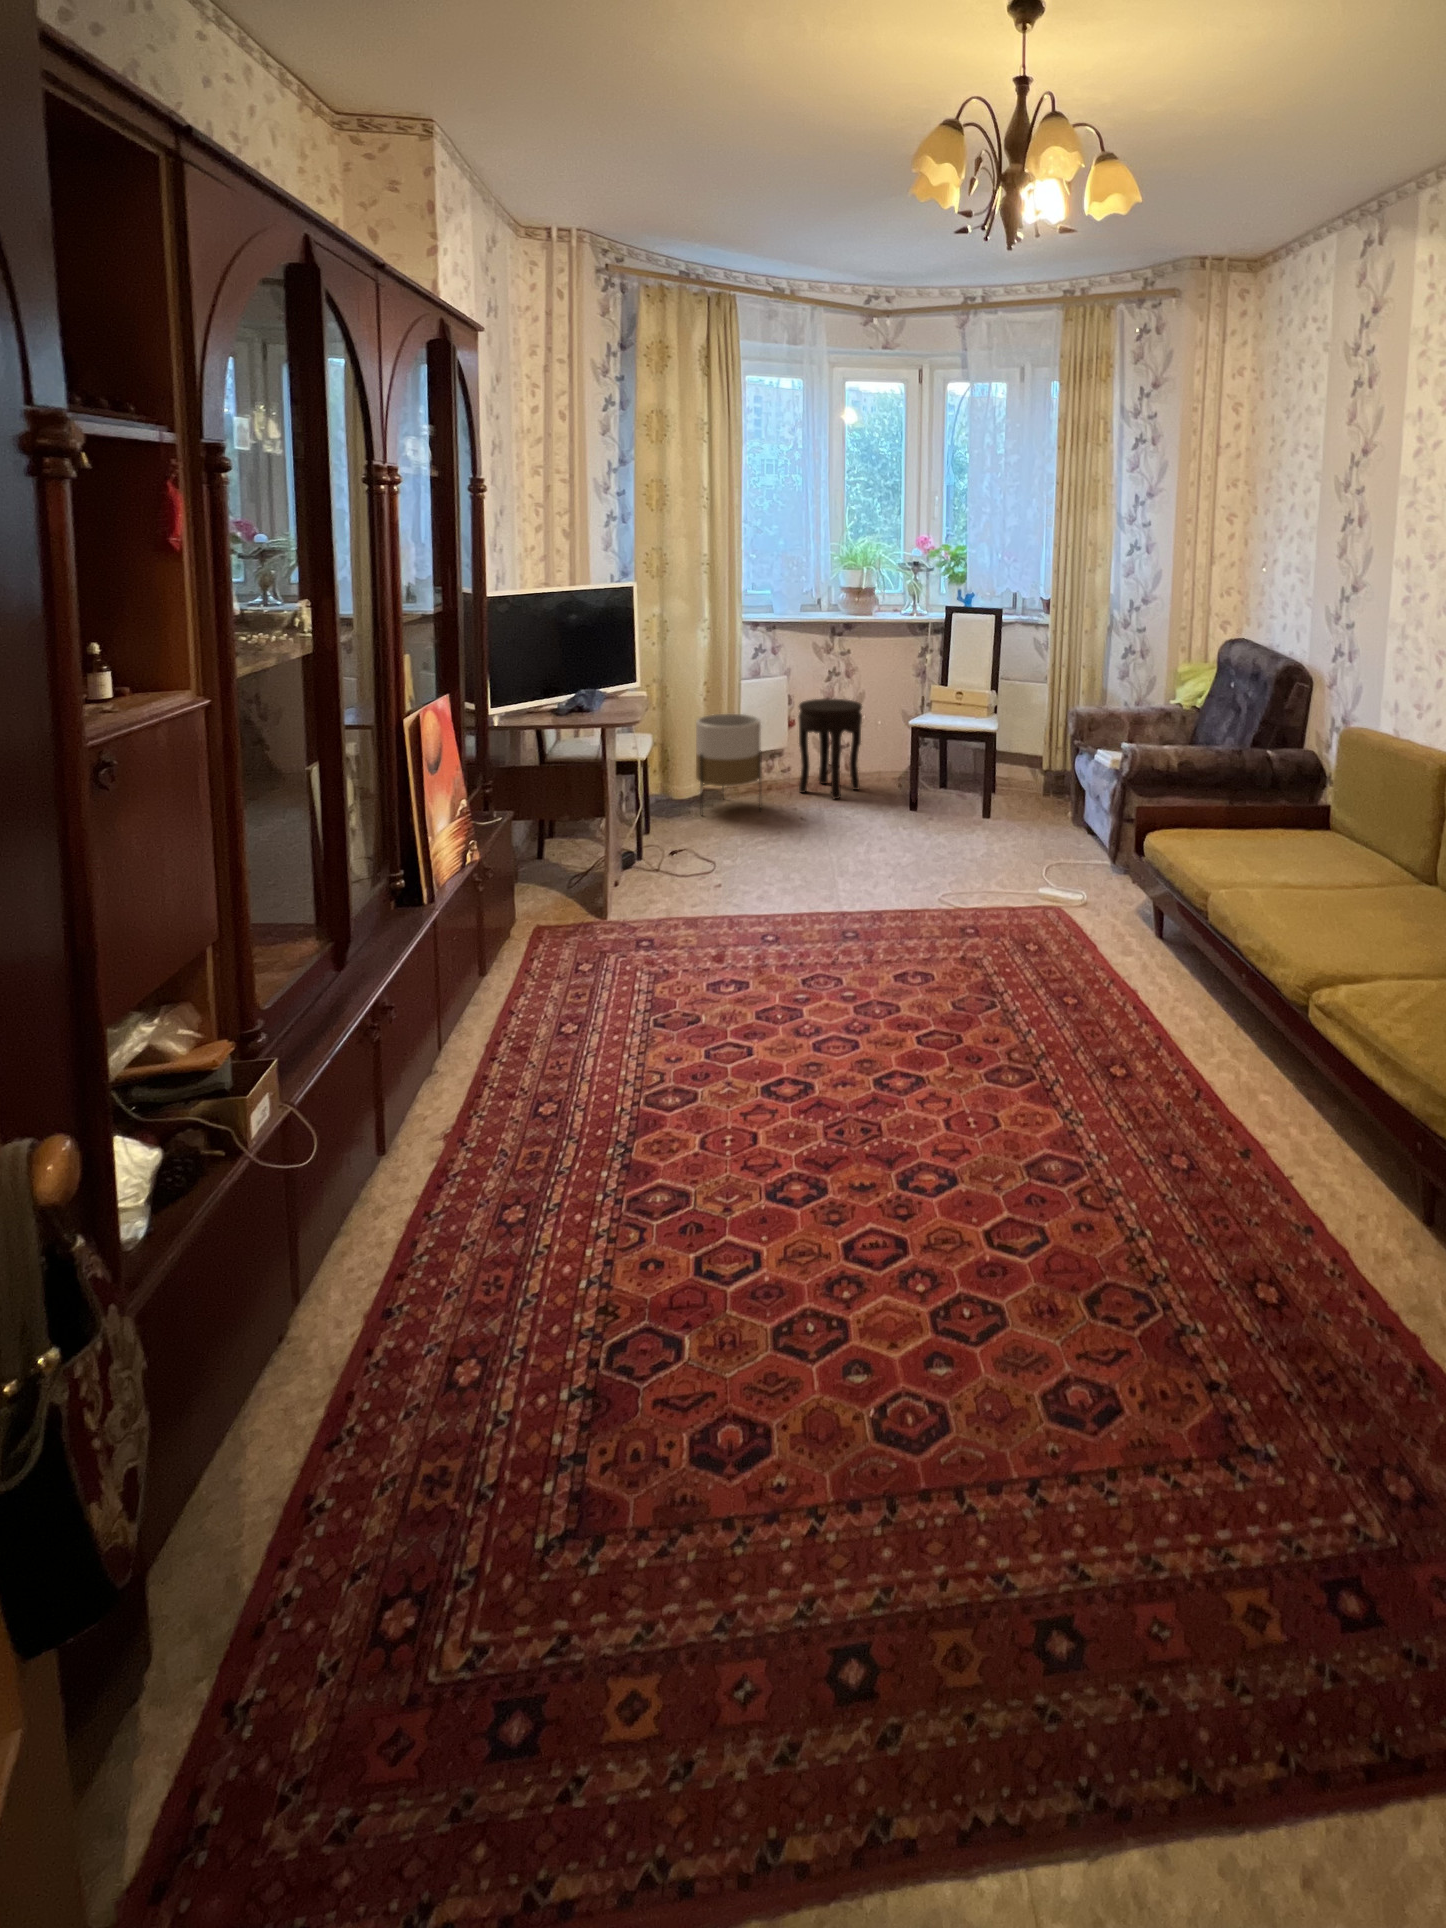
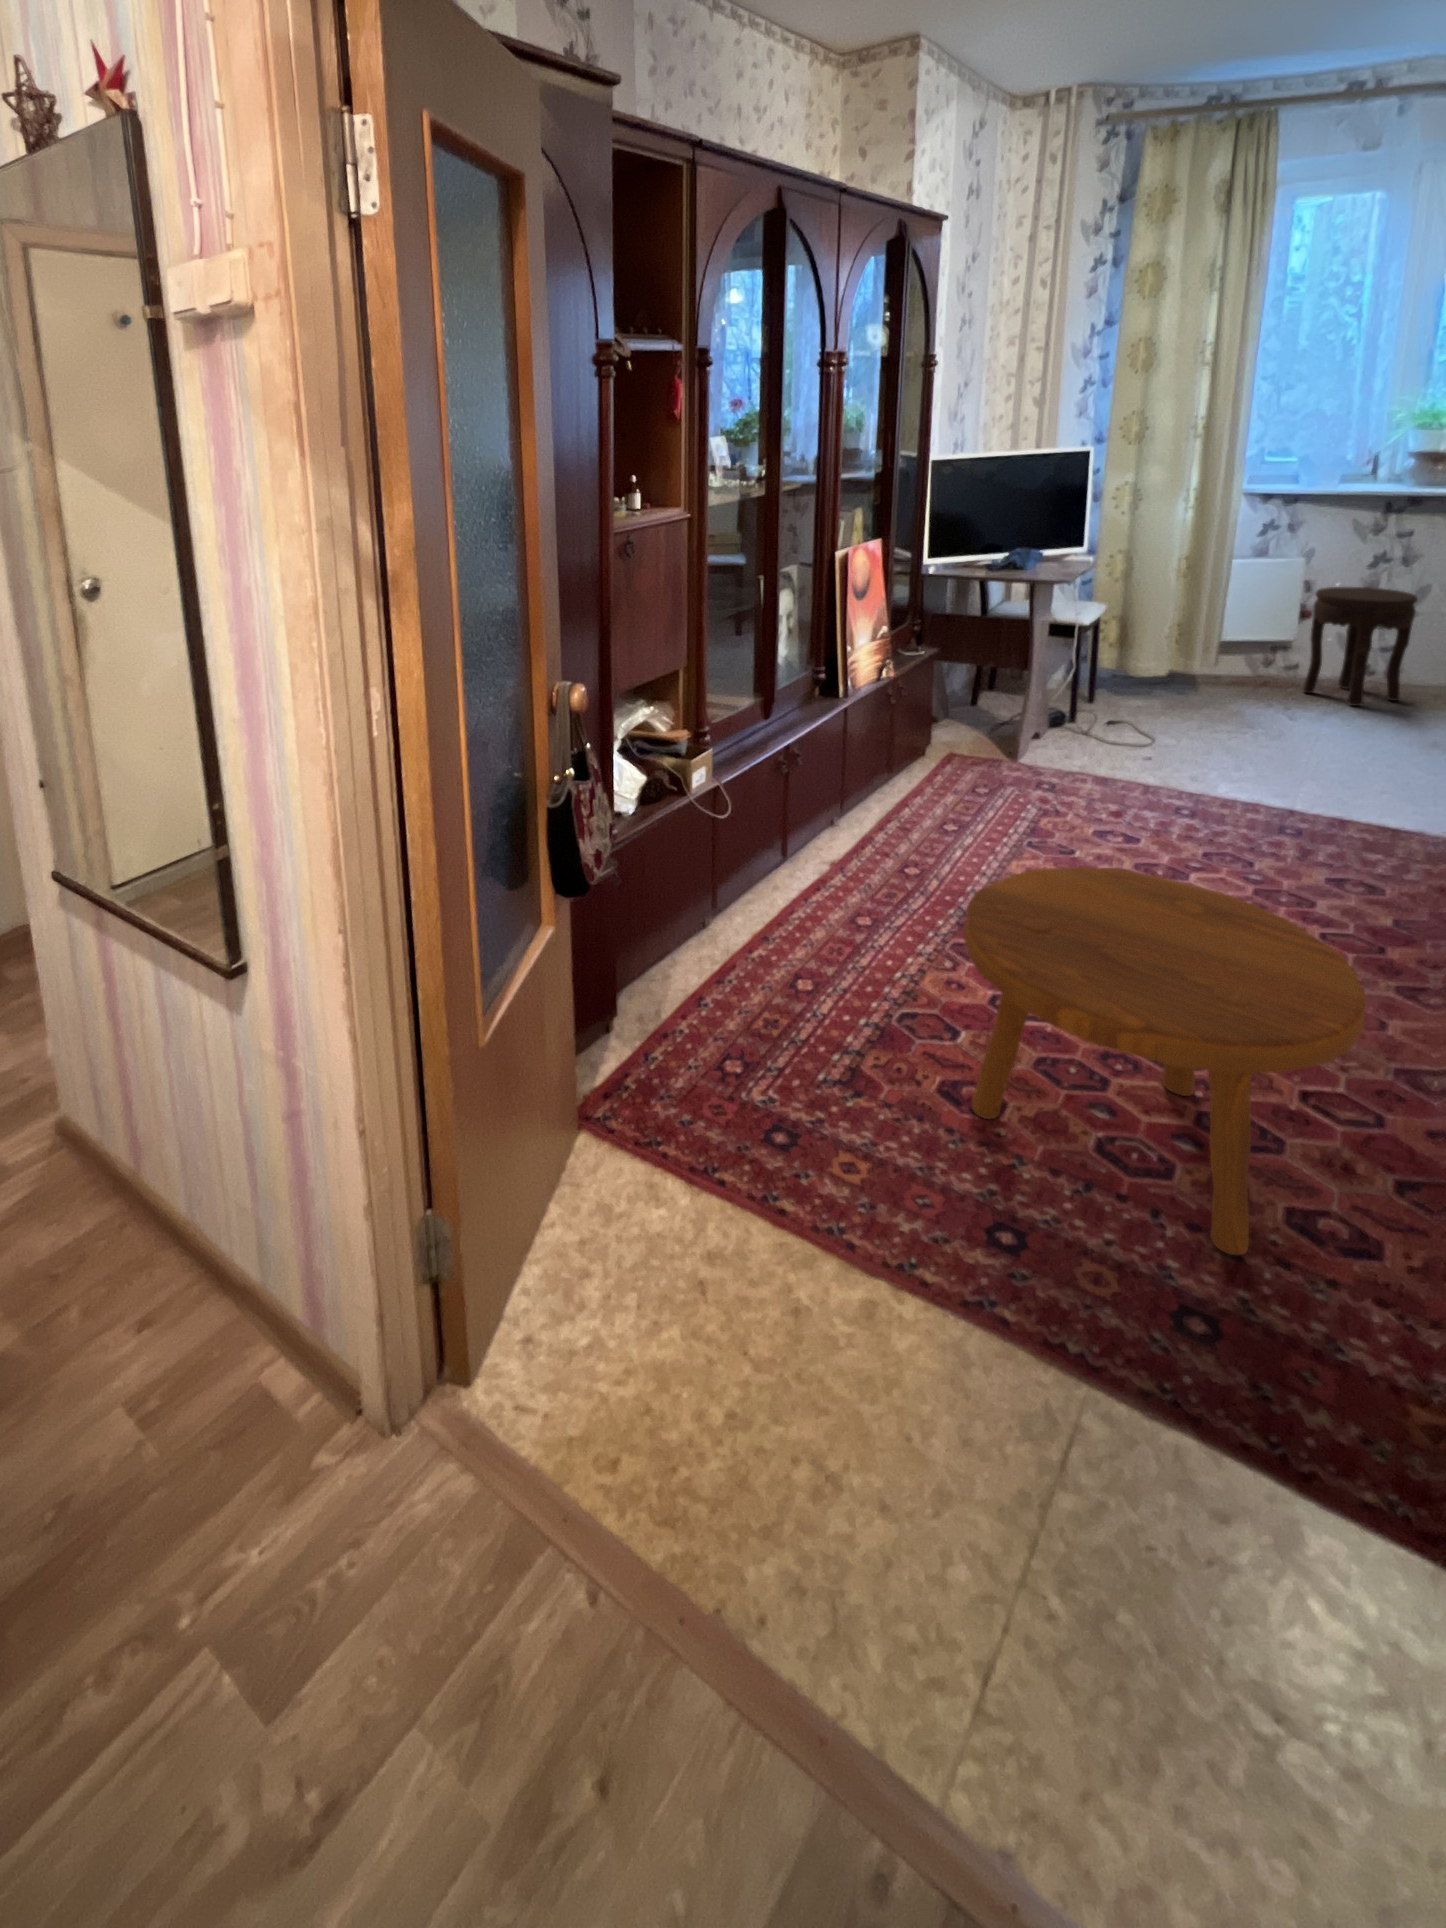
planter: present [696,714,762,811] -> none [1157,592,1250,703]
footstool: none [701,1062,1077,1490] -> present [963,867,1365,1255]

